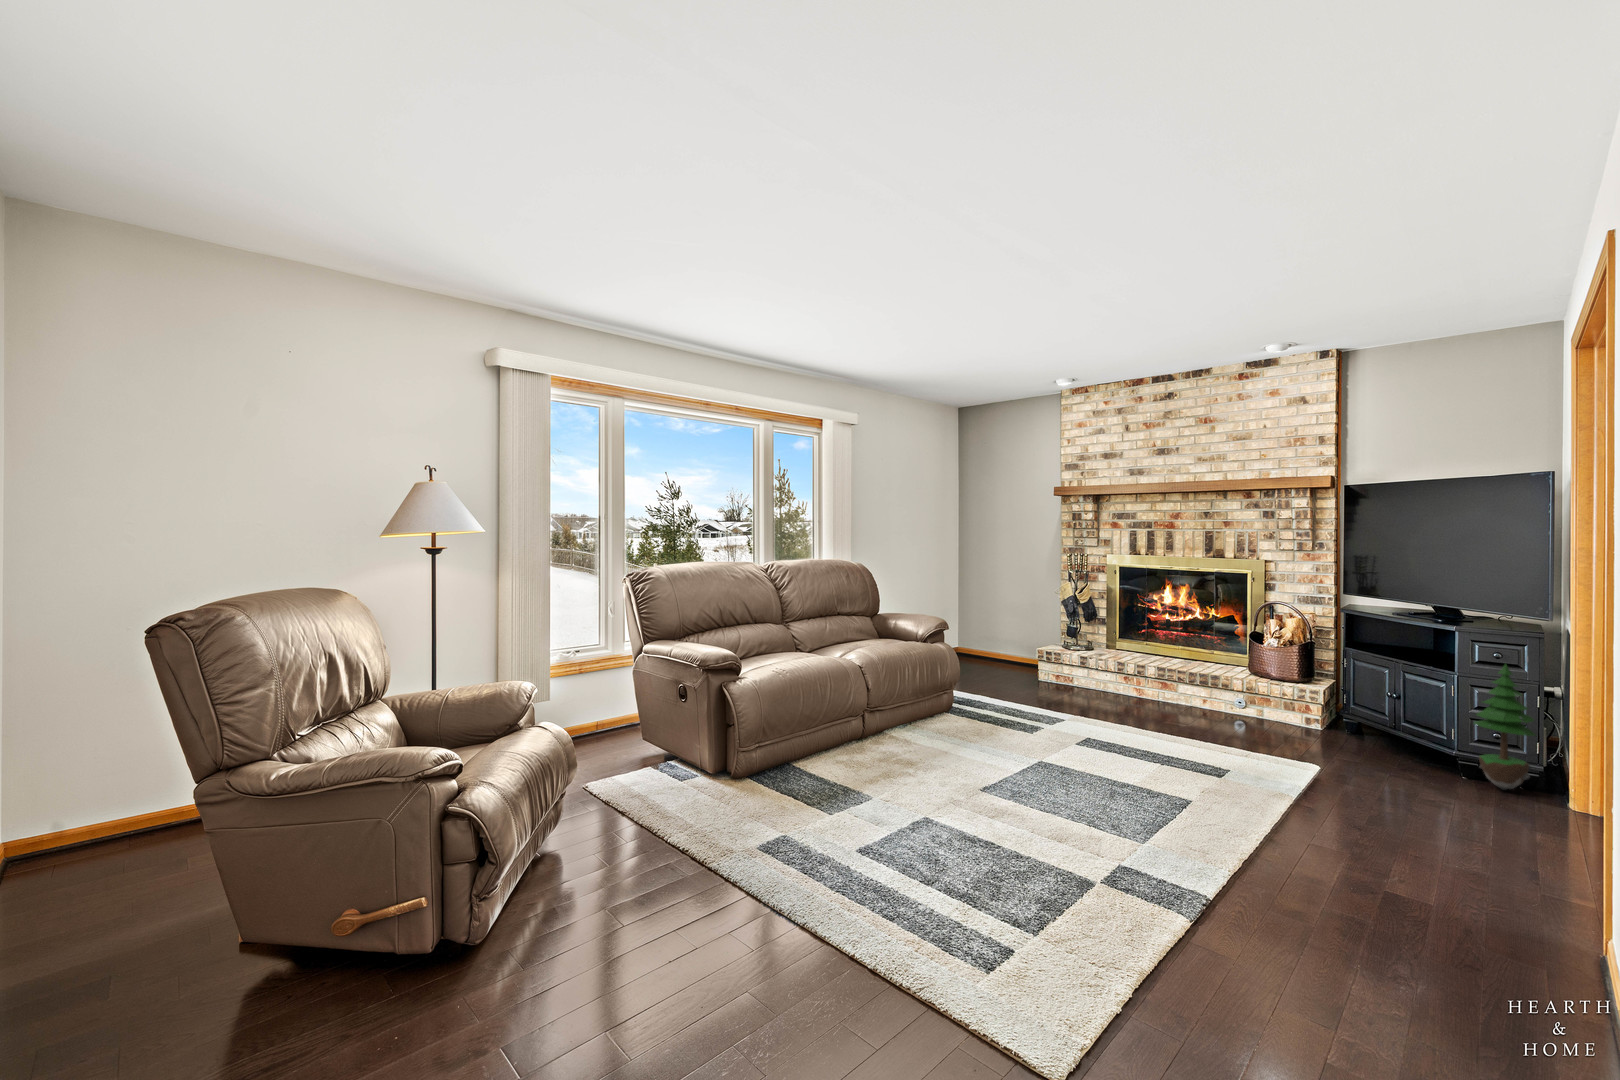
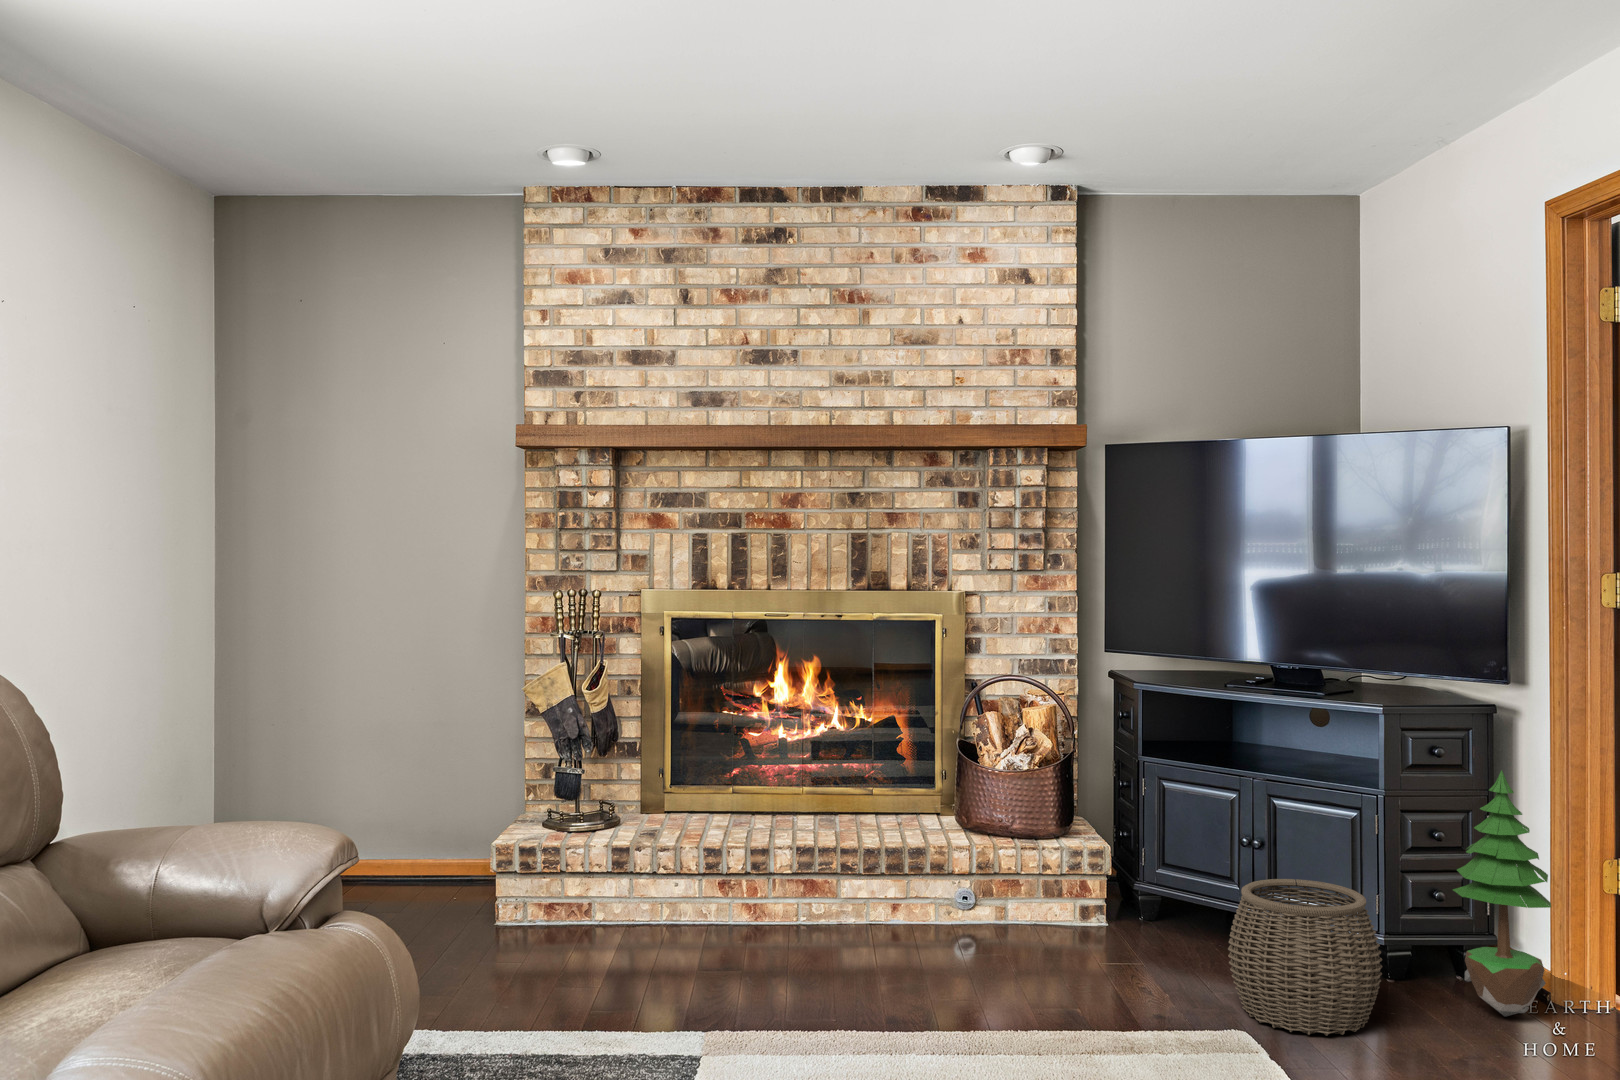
woven basket: none [1328,702,1416,774] -> present [1228,879,1382,1036]

